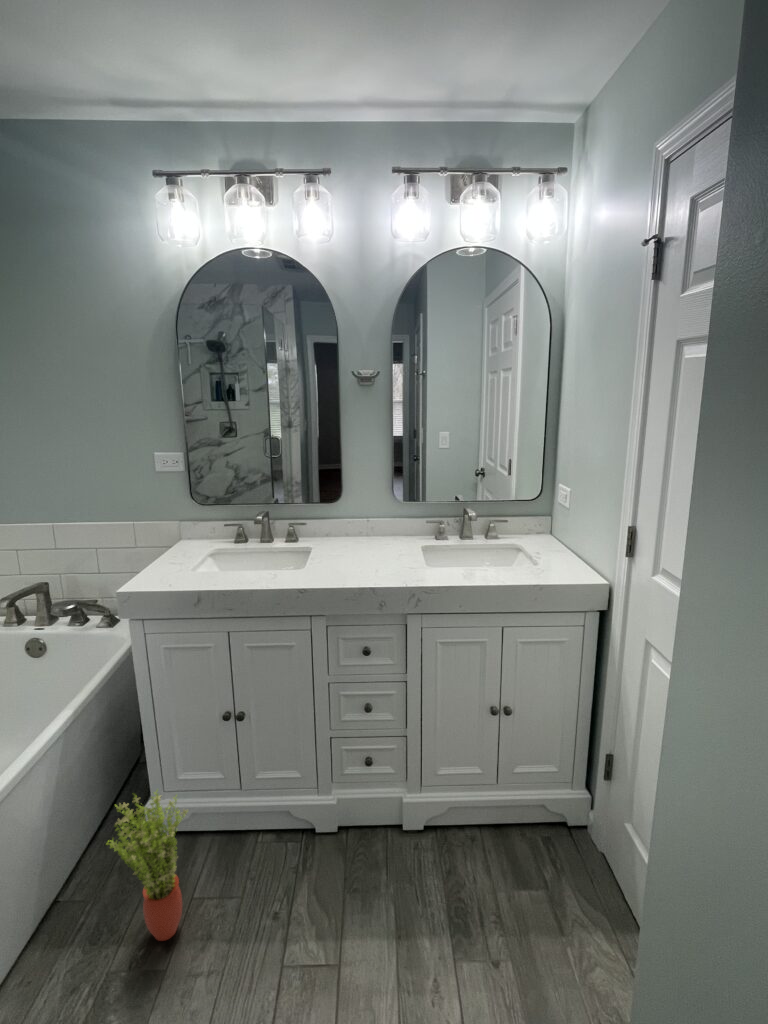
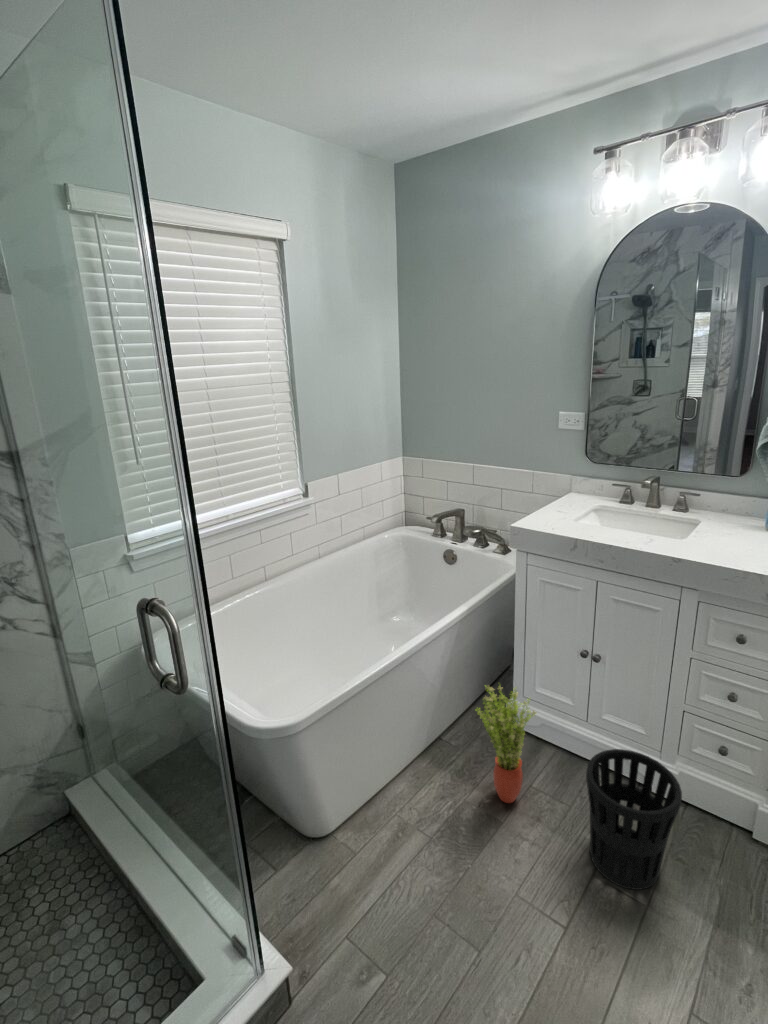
wastebasket: none [256,802,350,962] -> present [586,749,682,890]

